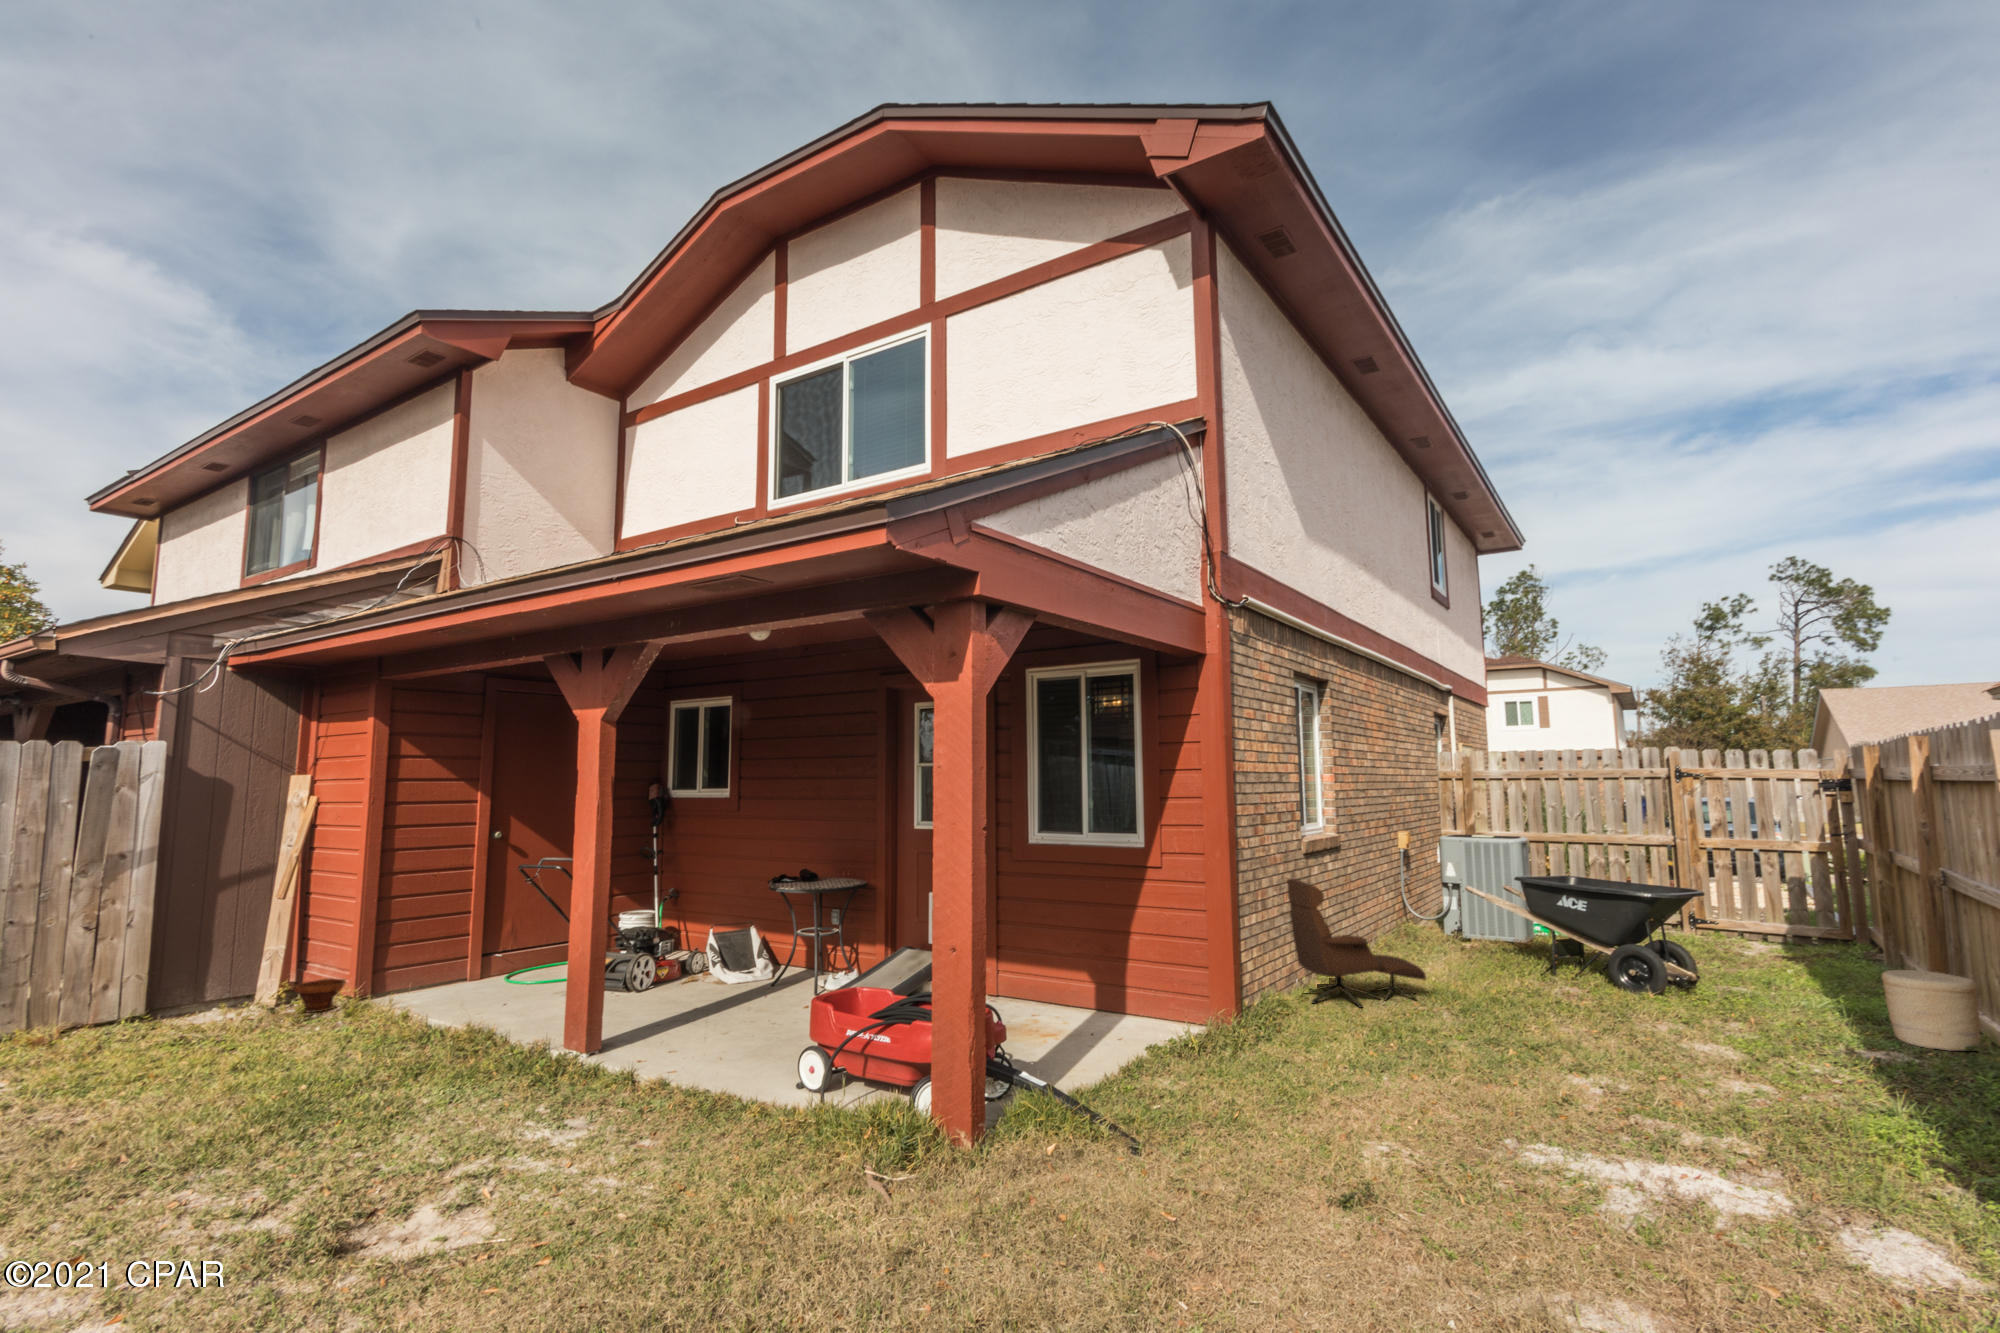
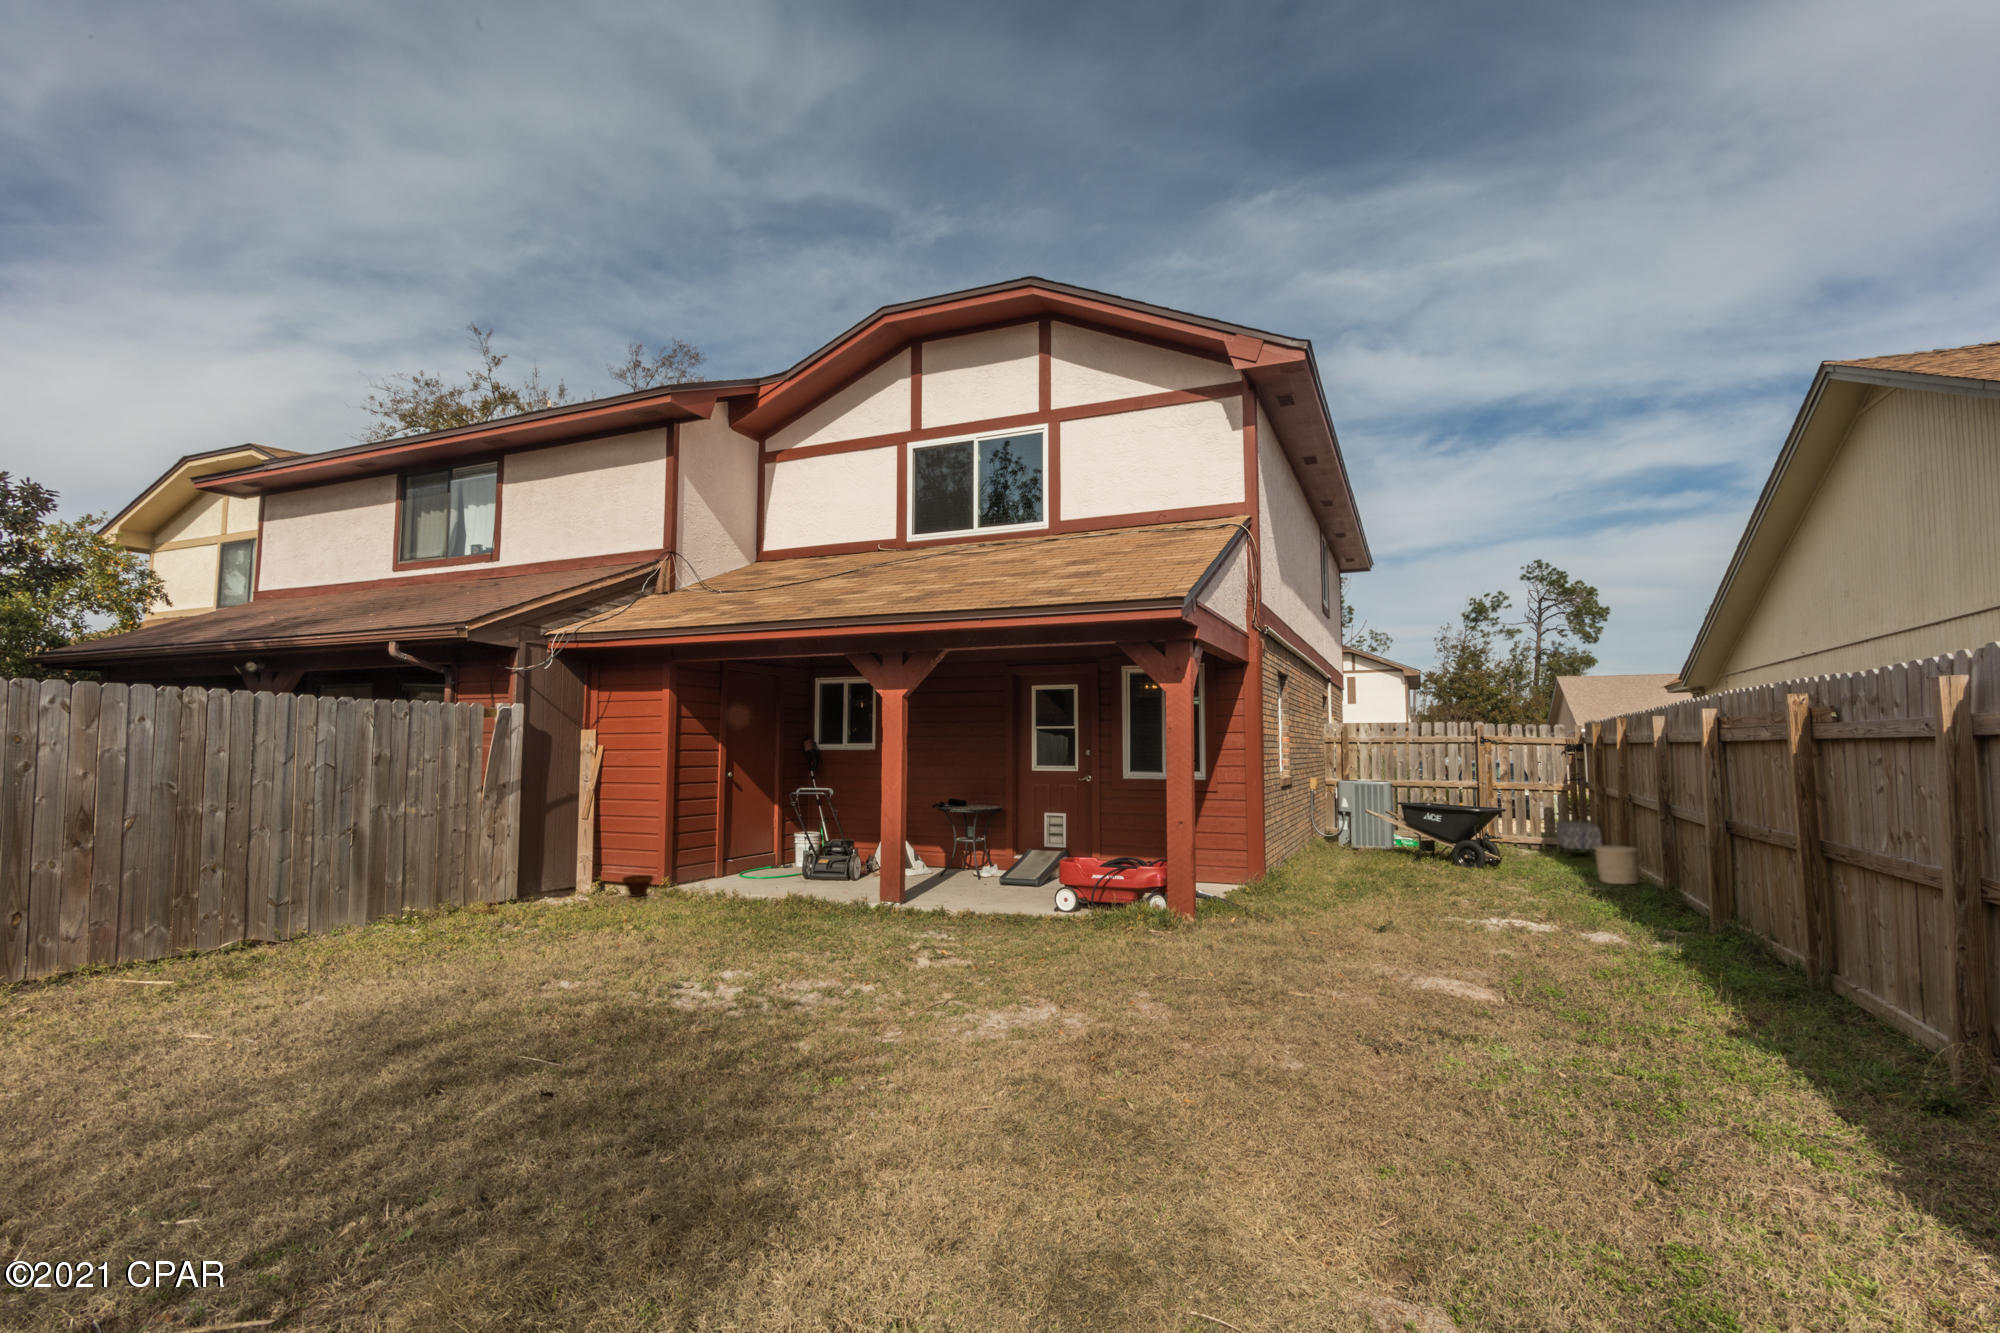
lounge chair: present [1287,879,1426,1007] -> none [1268,802,1354,878]
bench: none [1806,905,1895,976] -> present [1556,822,1602,858]

